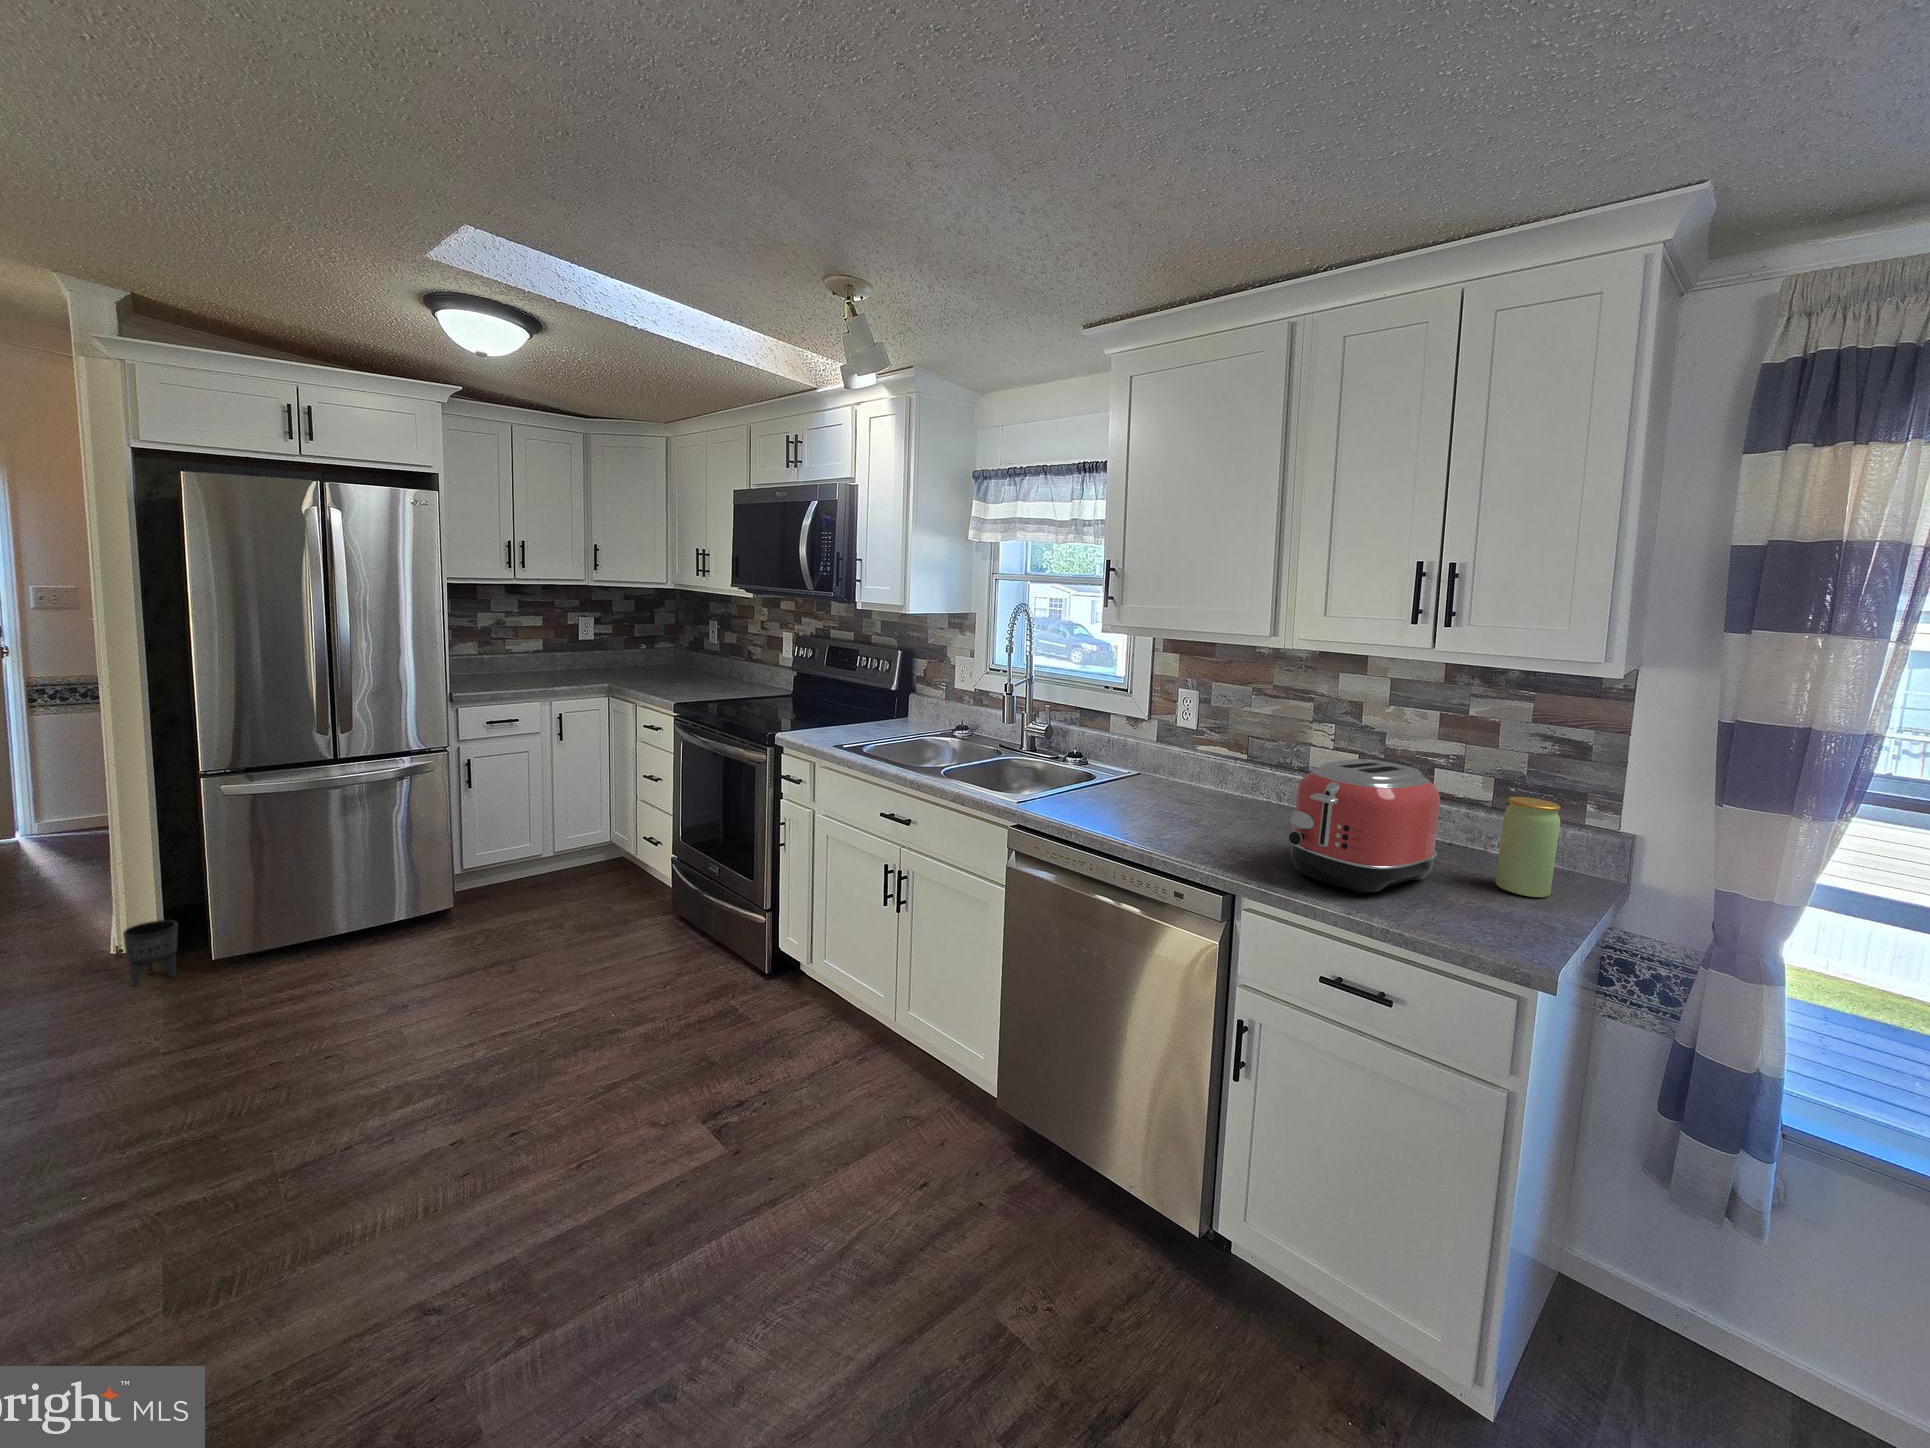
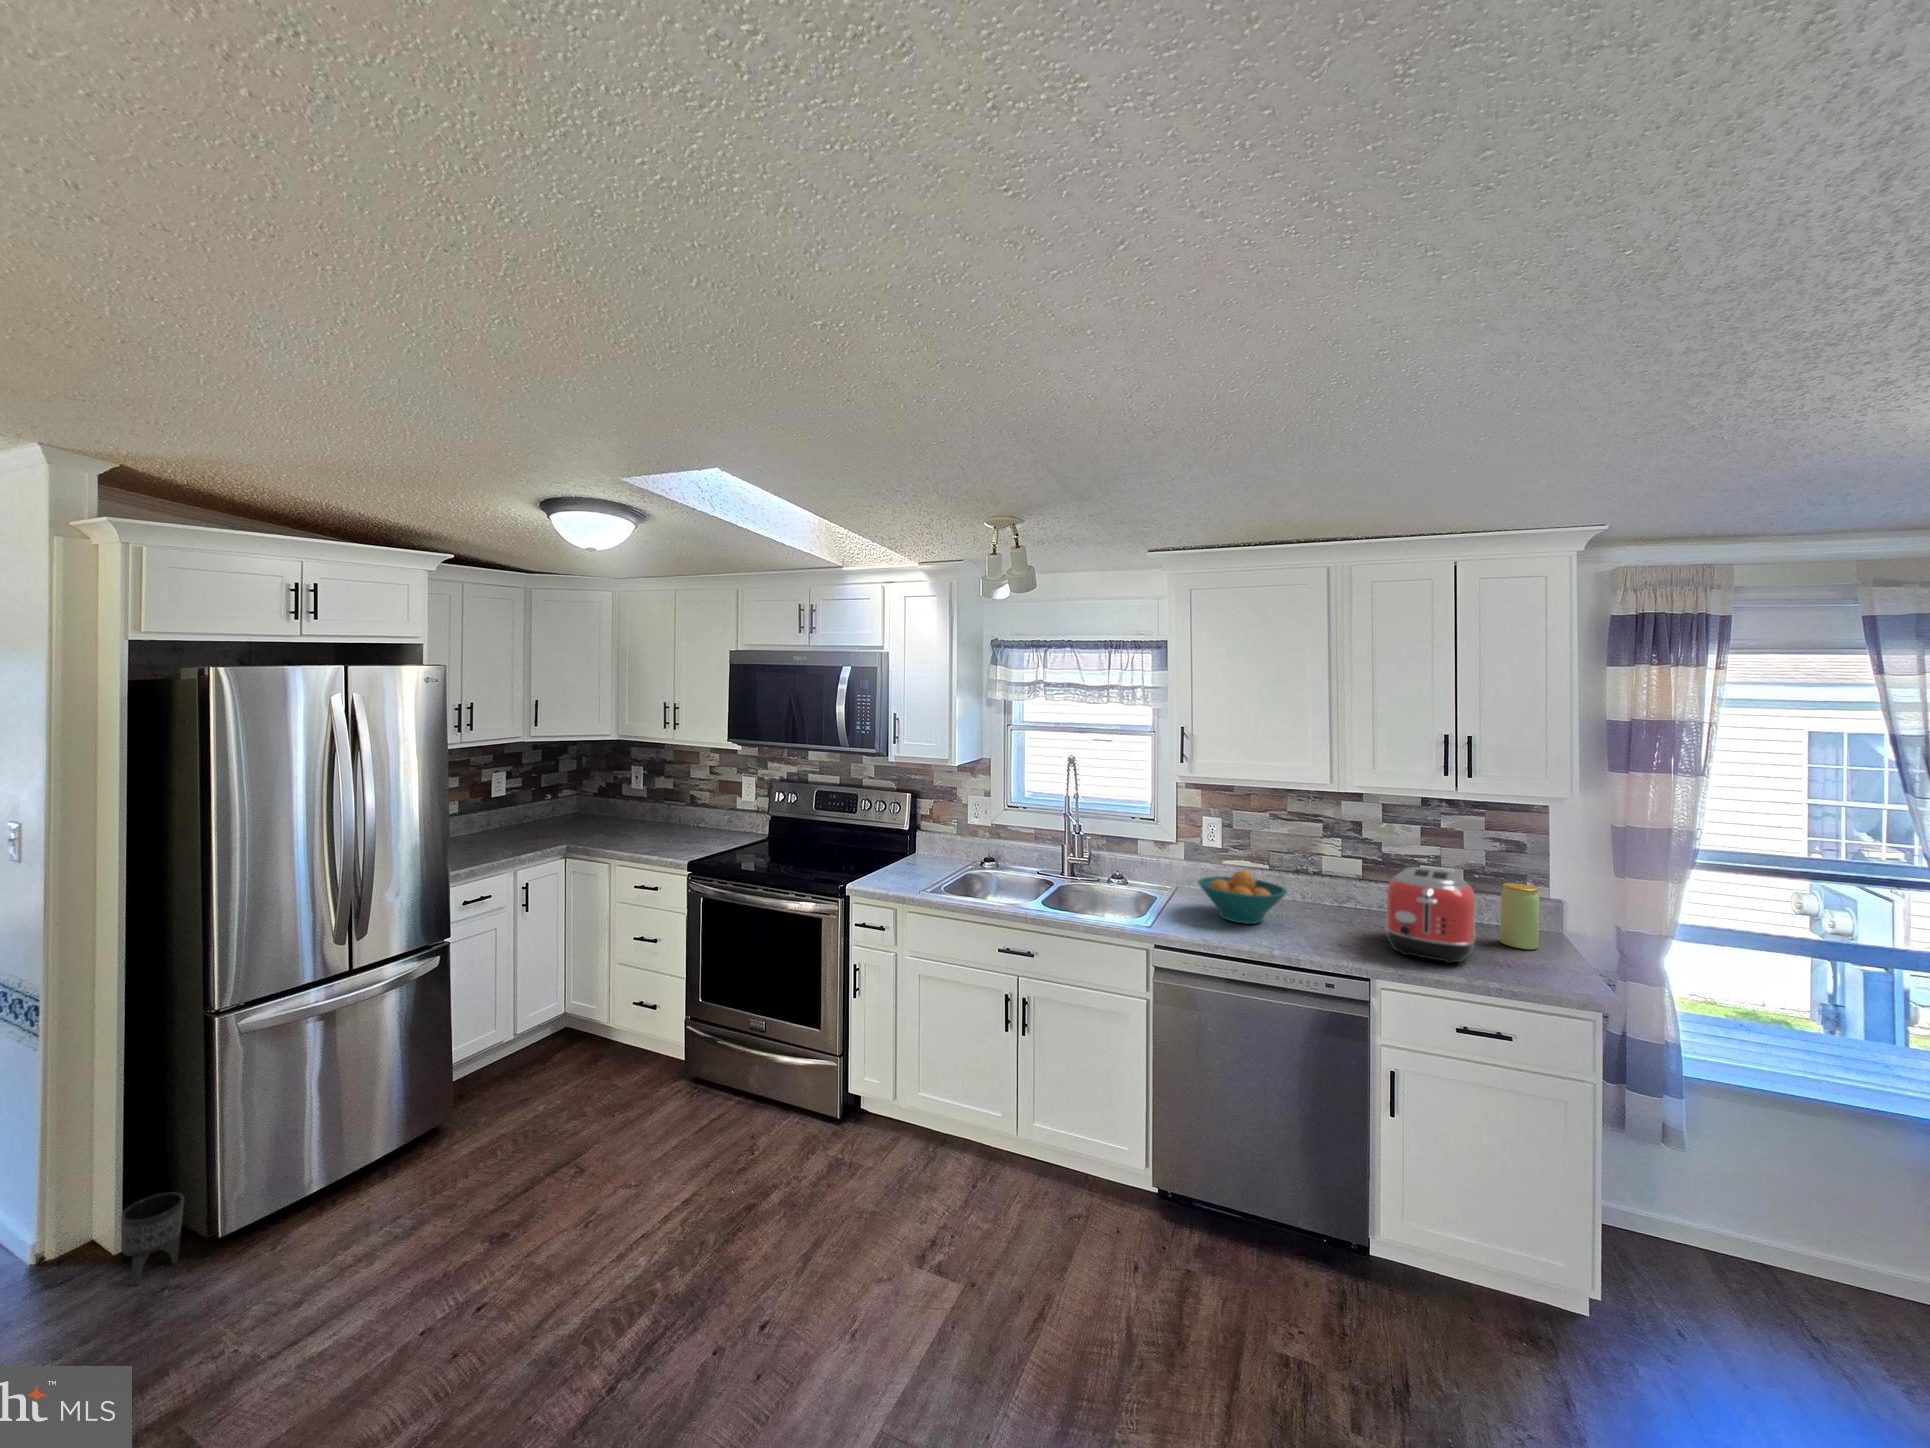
fruit bowl: none [1104,750,1216,818] -> present [1198,871,1287,924]

